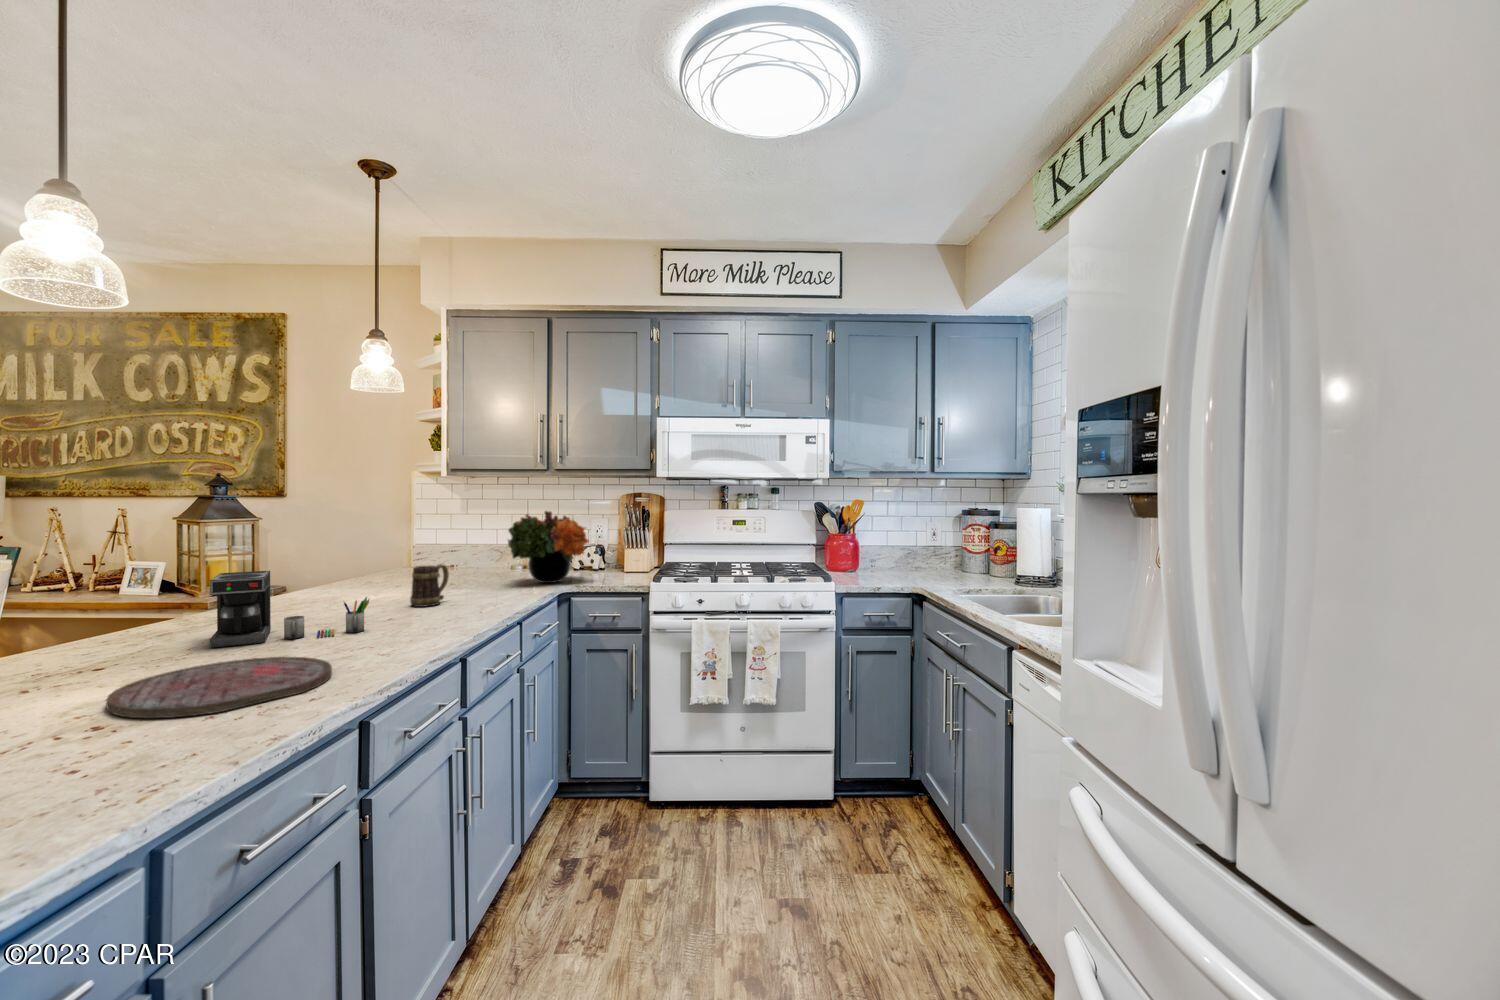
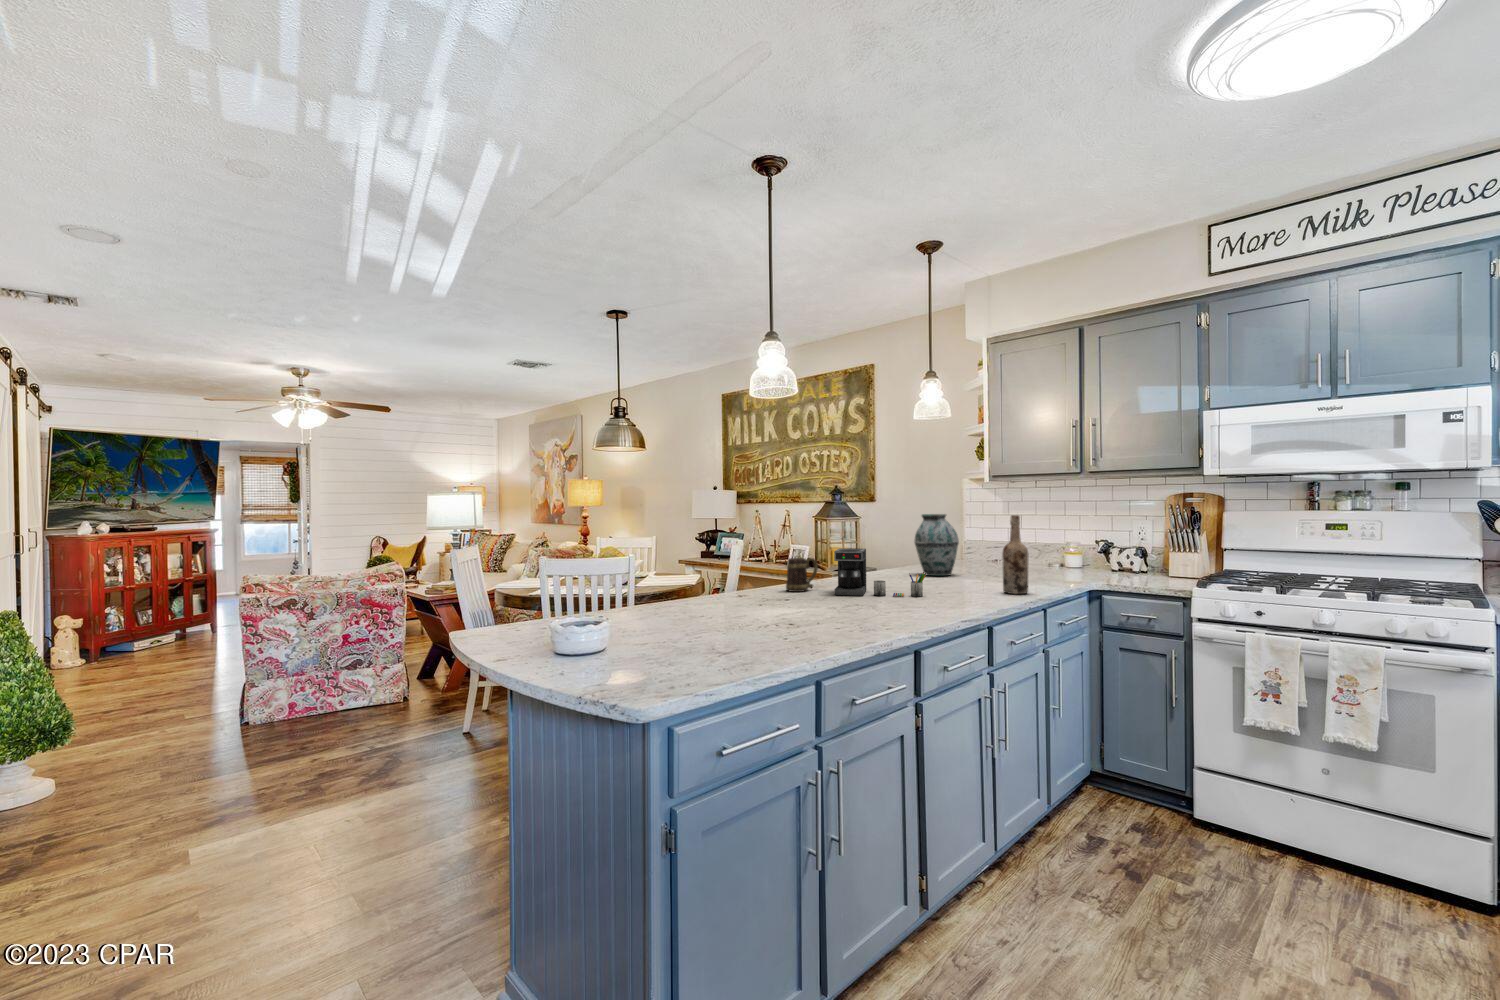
flower arrangement: present [508,511,589,583] -> none [1039,510,1126,580]
vase: none [346,515,409,594] -> present [915,514,959,576]
wine bottle: none [471,519,501,612] -> present [1002,515,1029,594]
mug: present [410,564,449,607] -> present [786,558,818,592]
cutting board: present [106,657,332,718] -> none [791,601,899,624]

